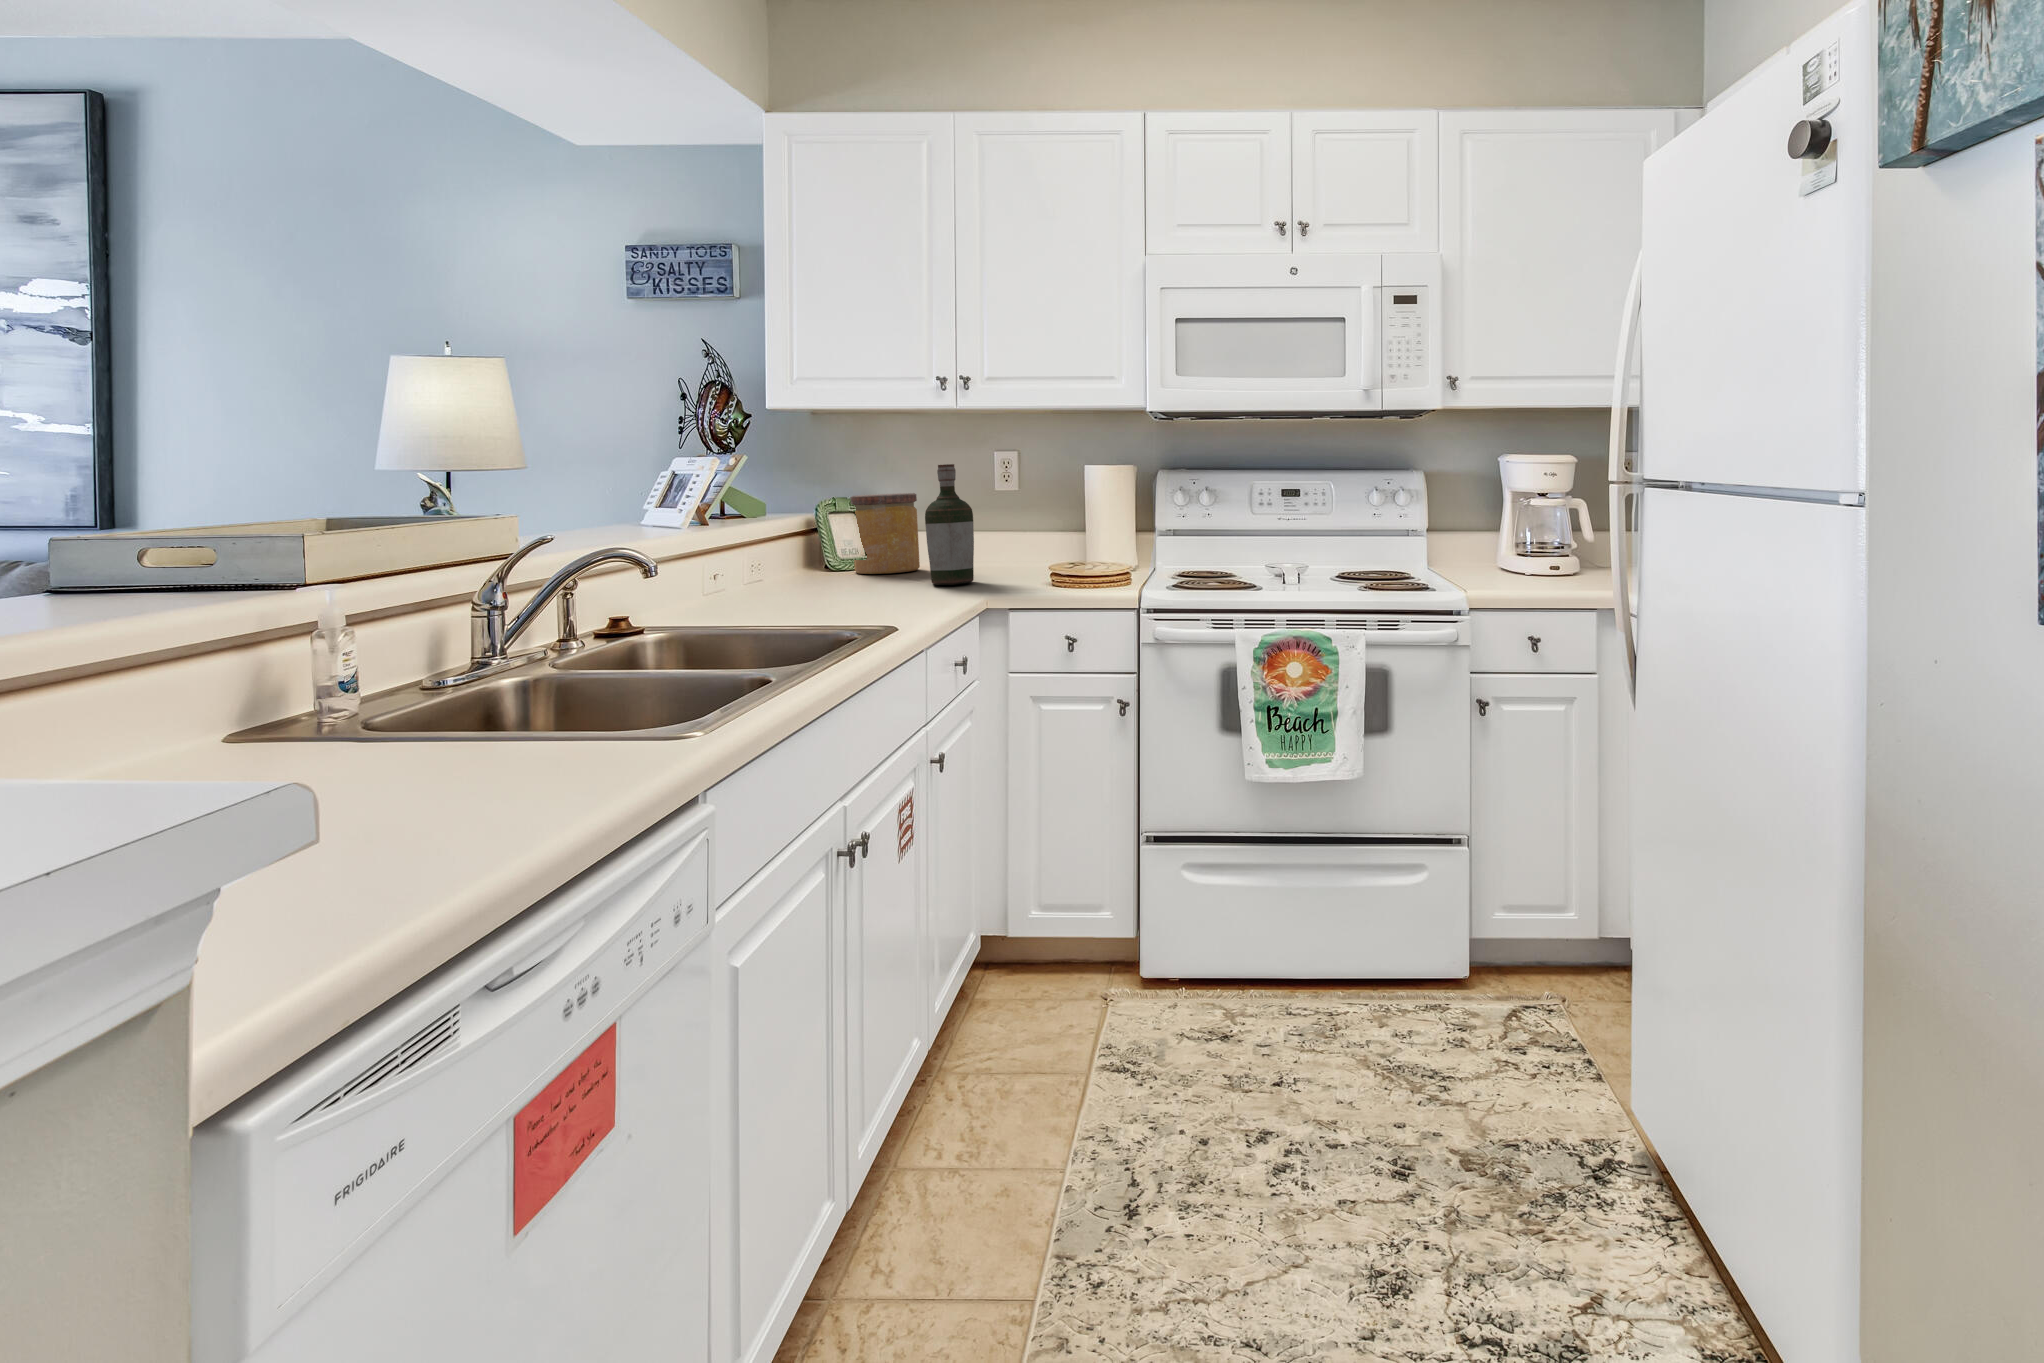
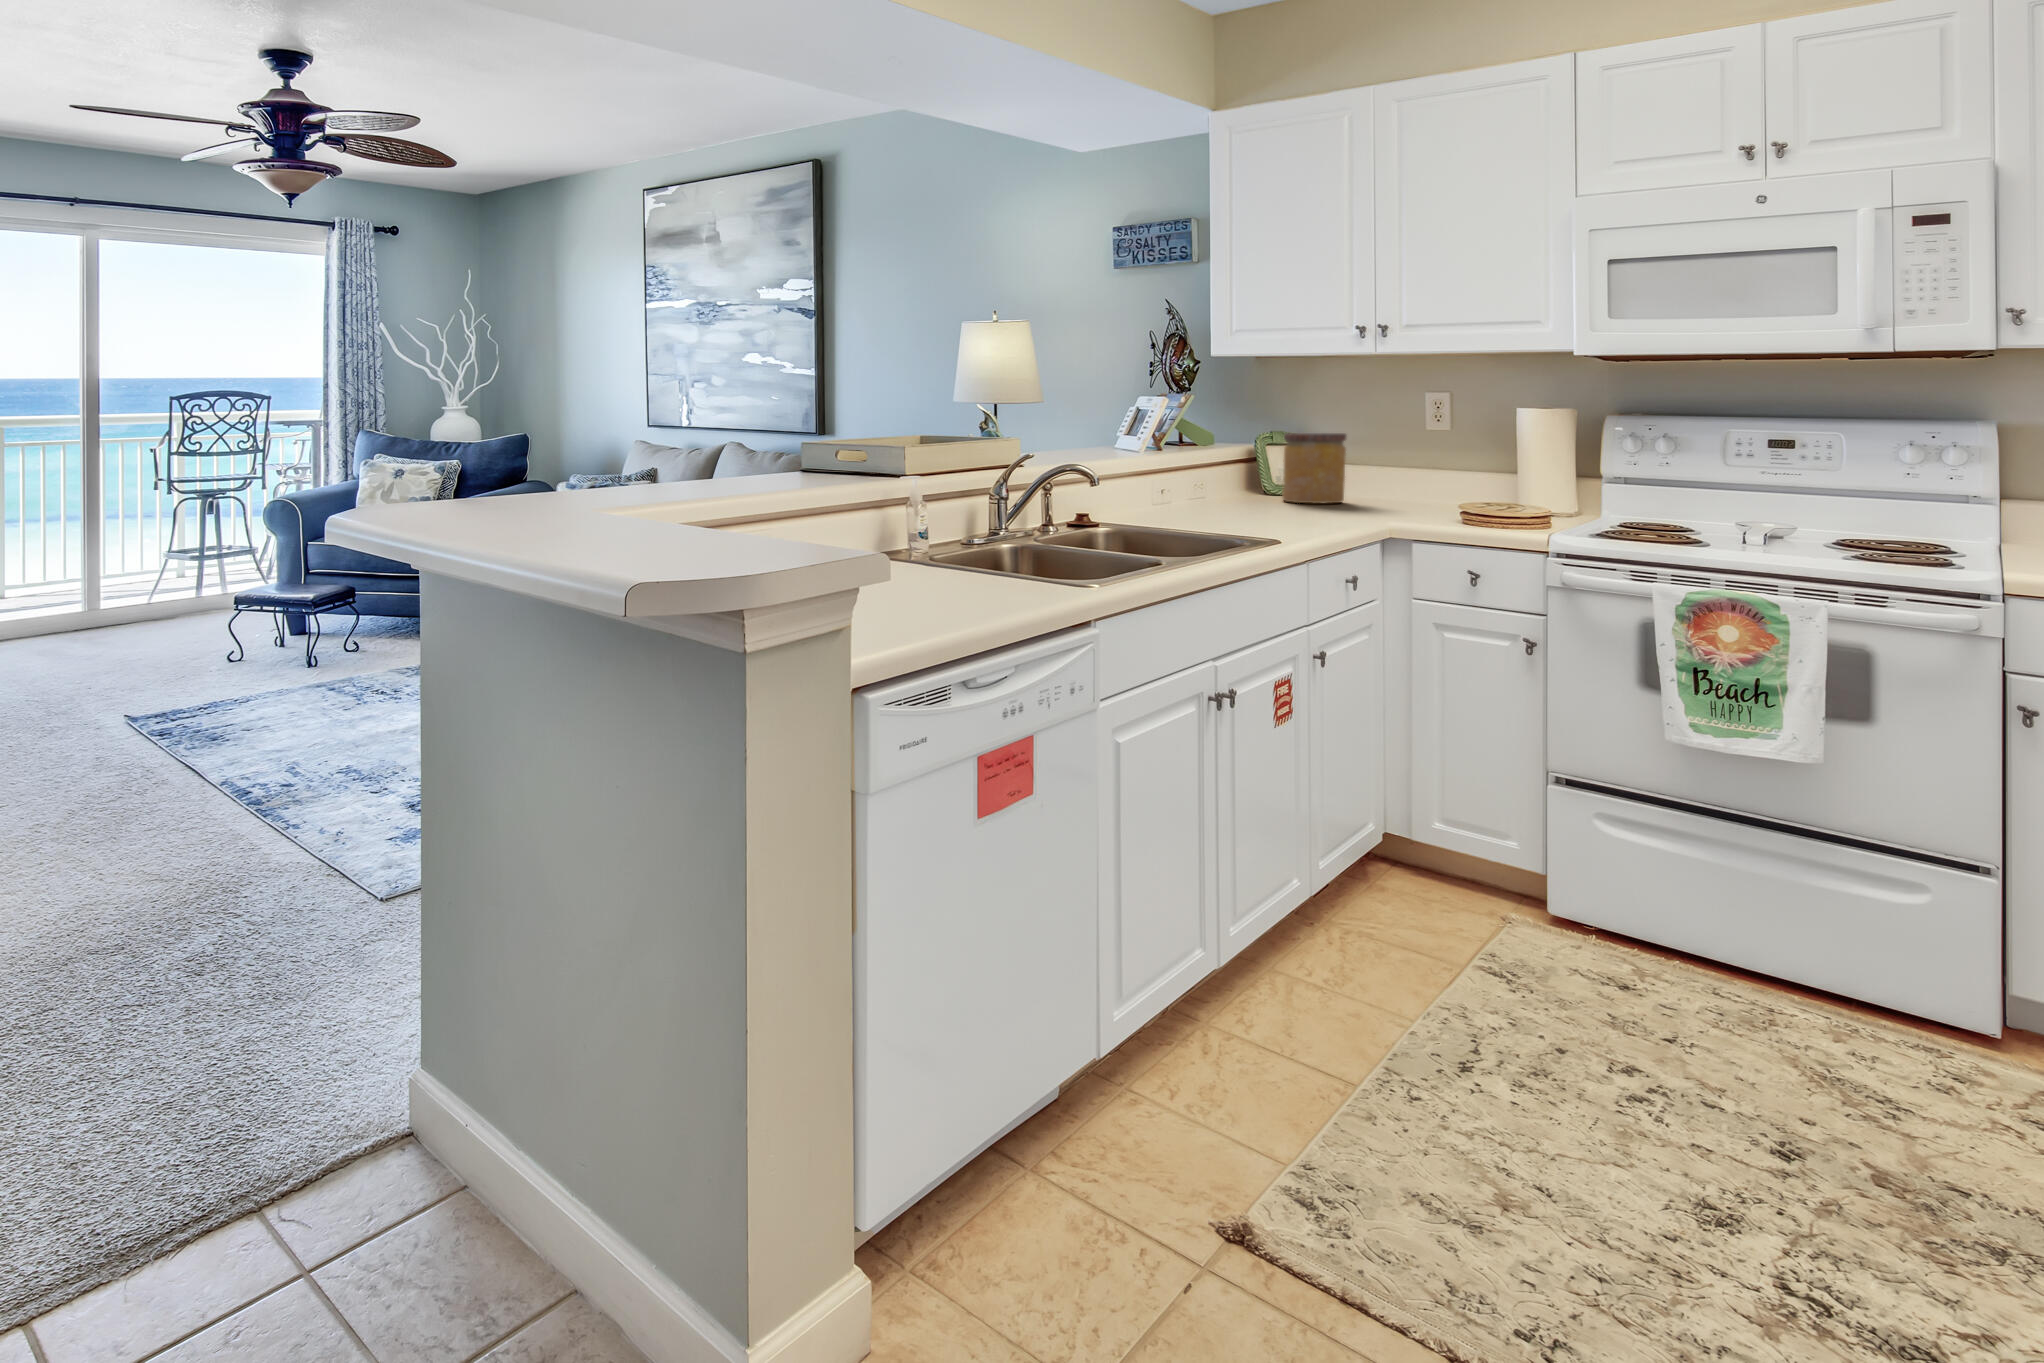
bottle: present [925,464,974,585] -> none [1347,408,1395,517]

